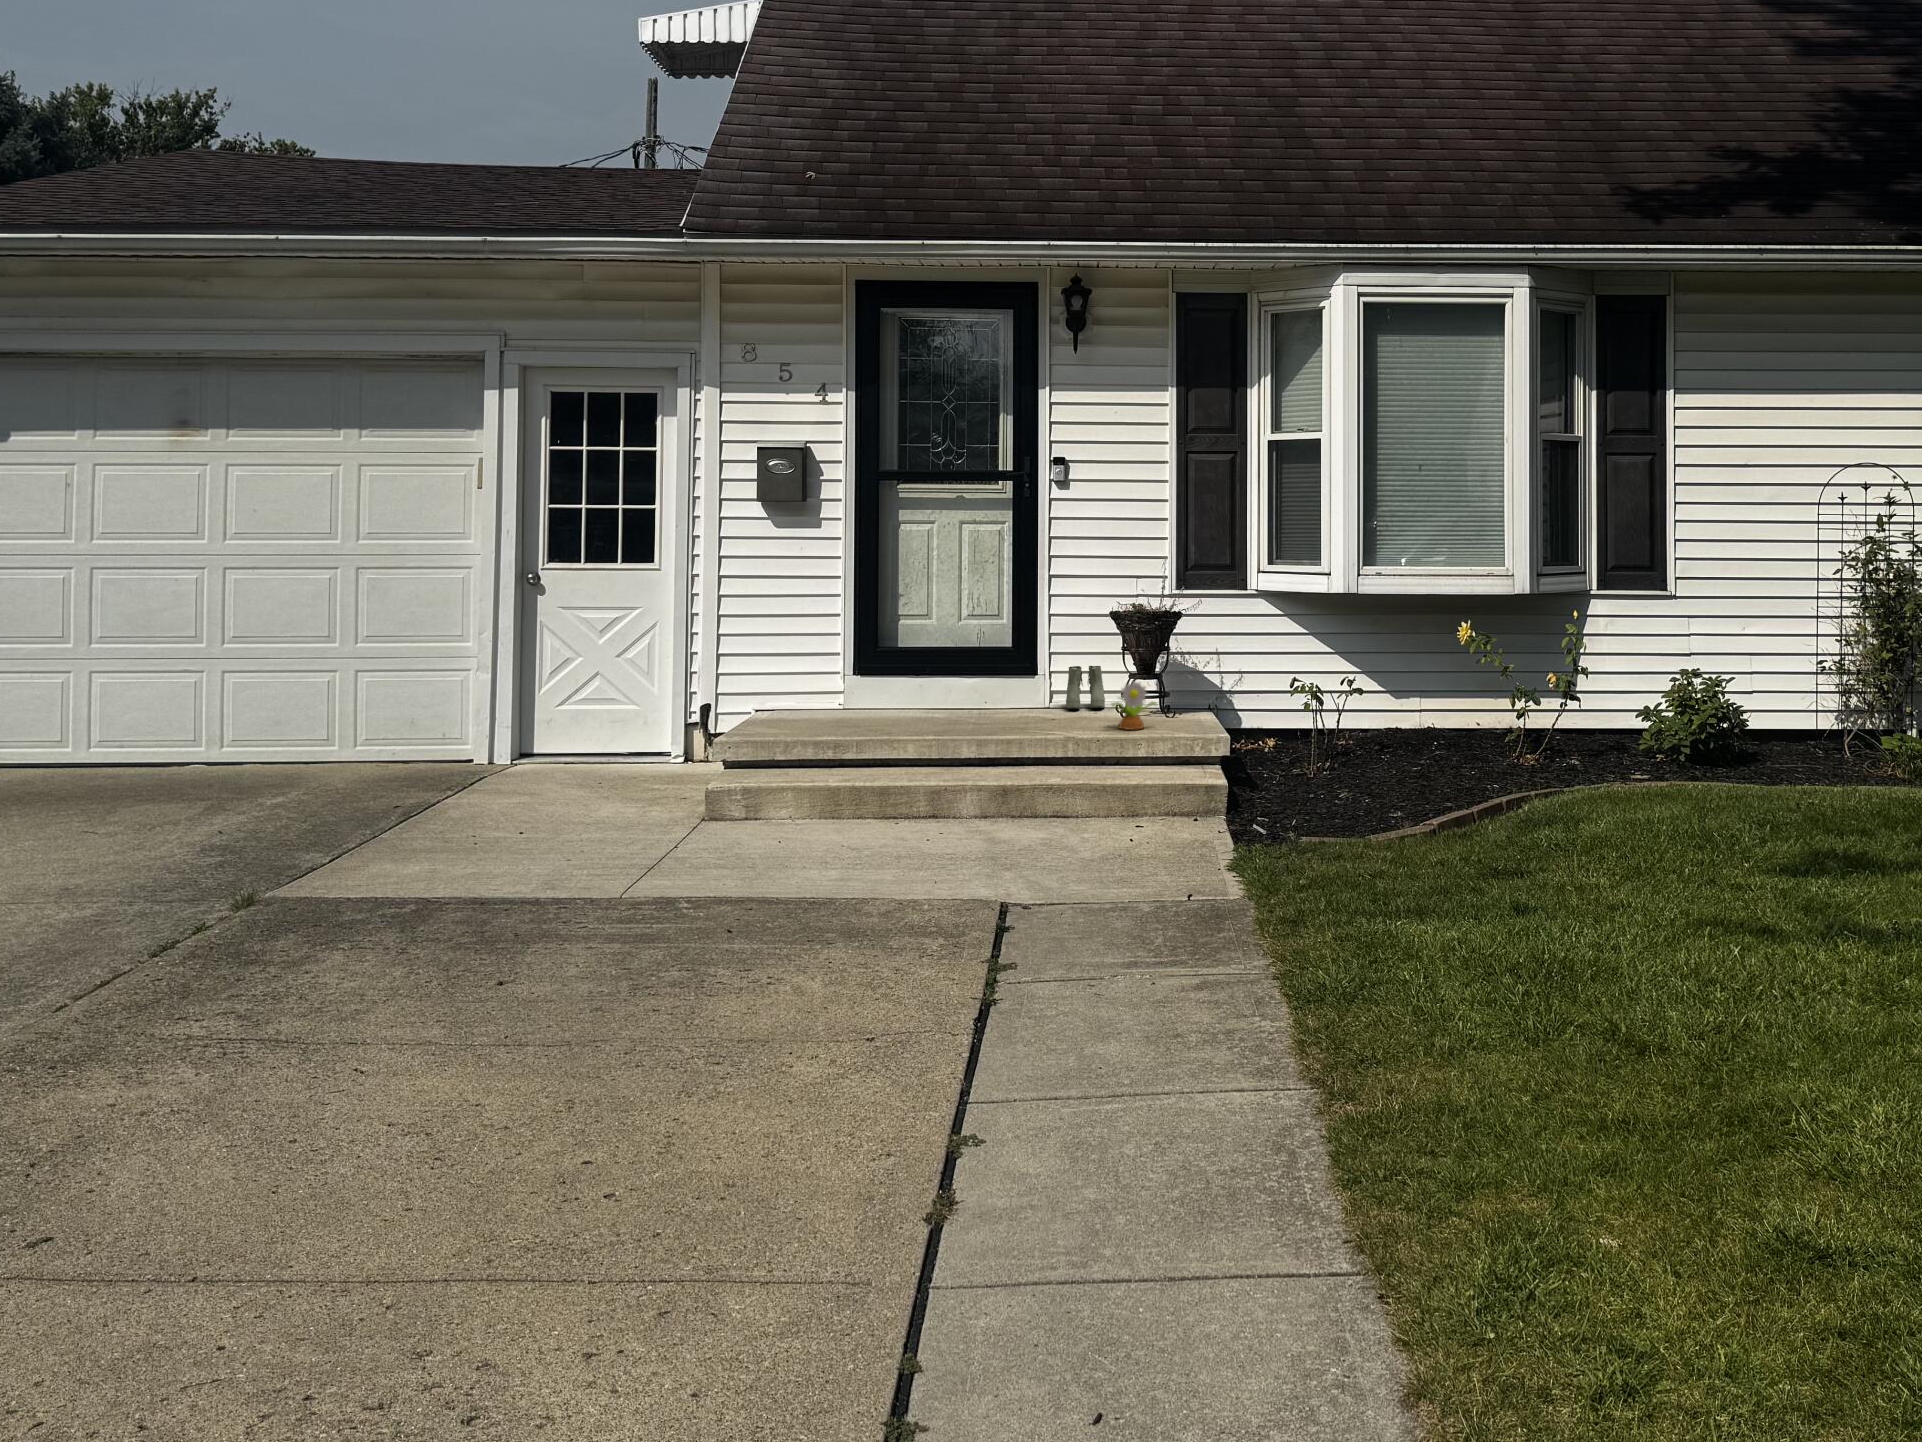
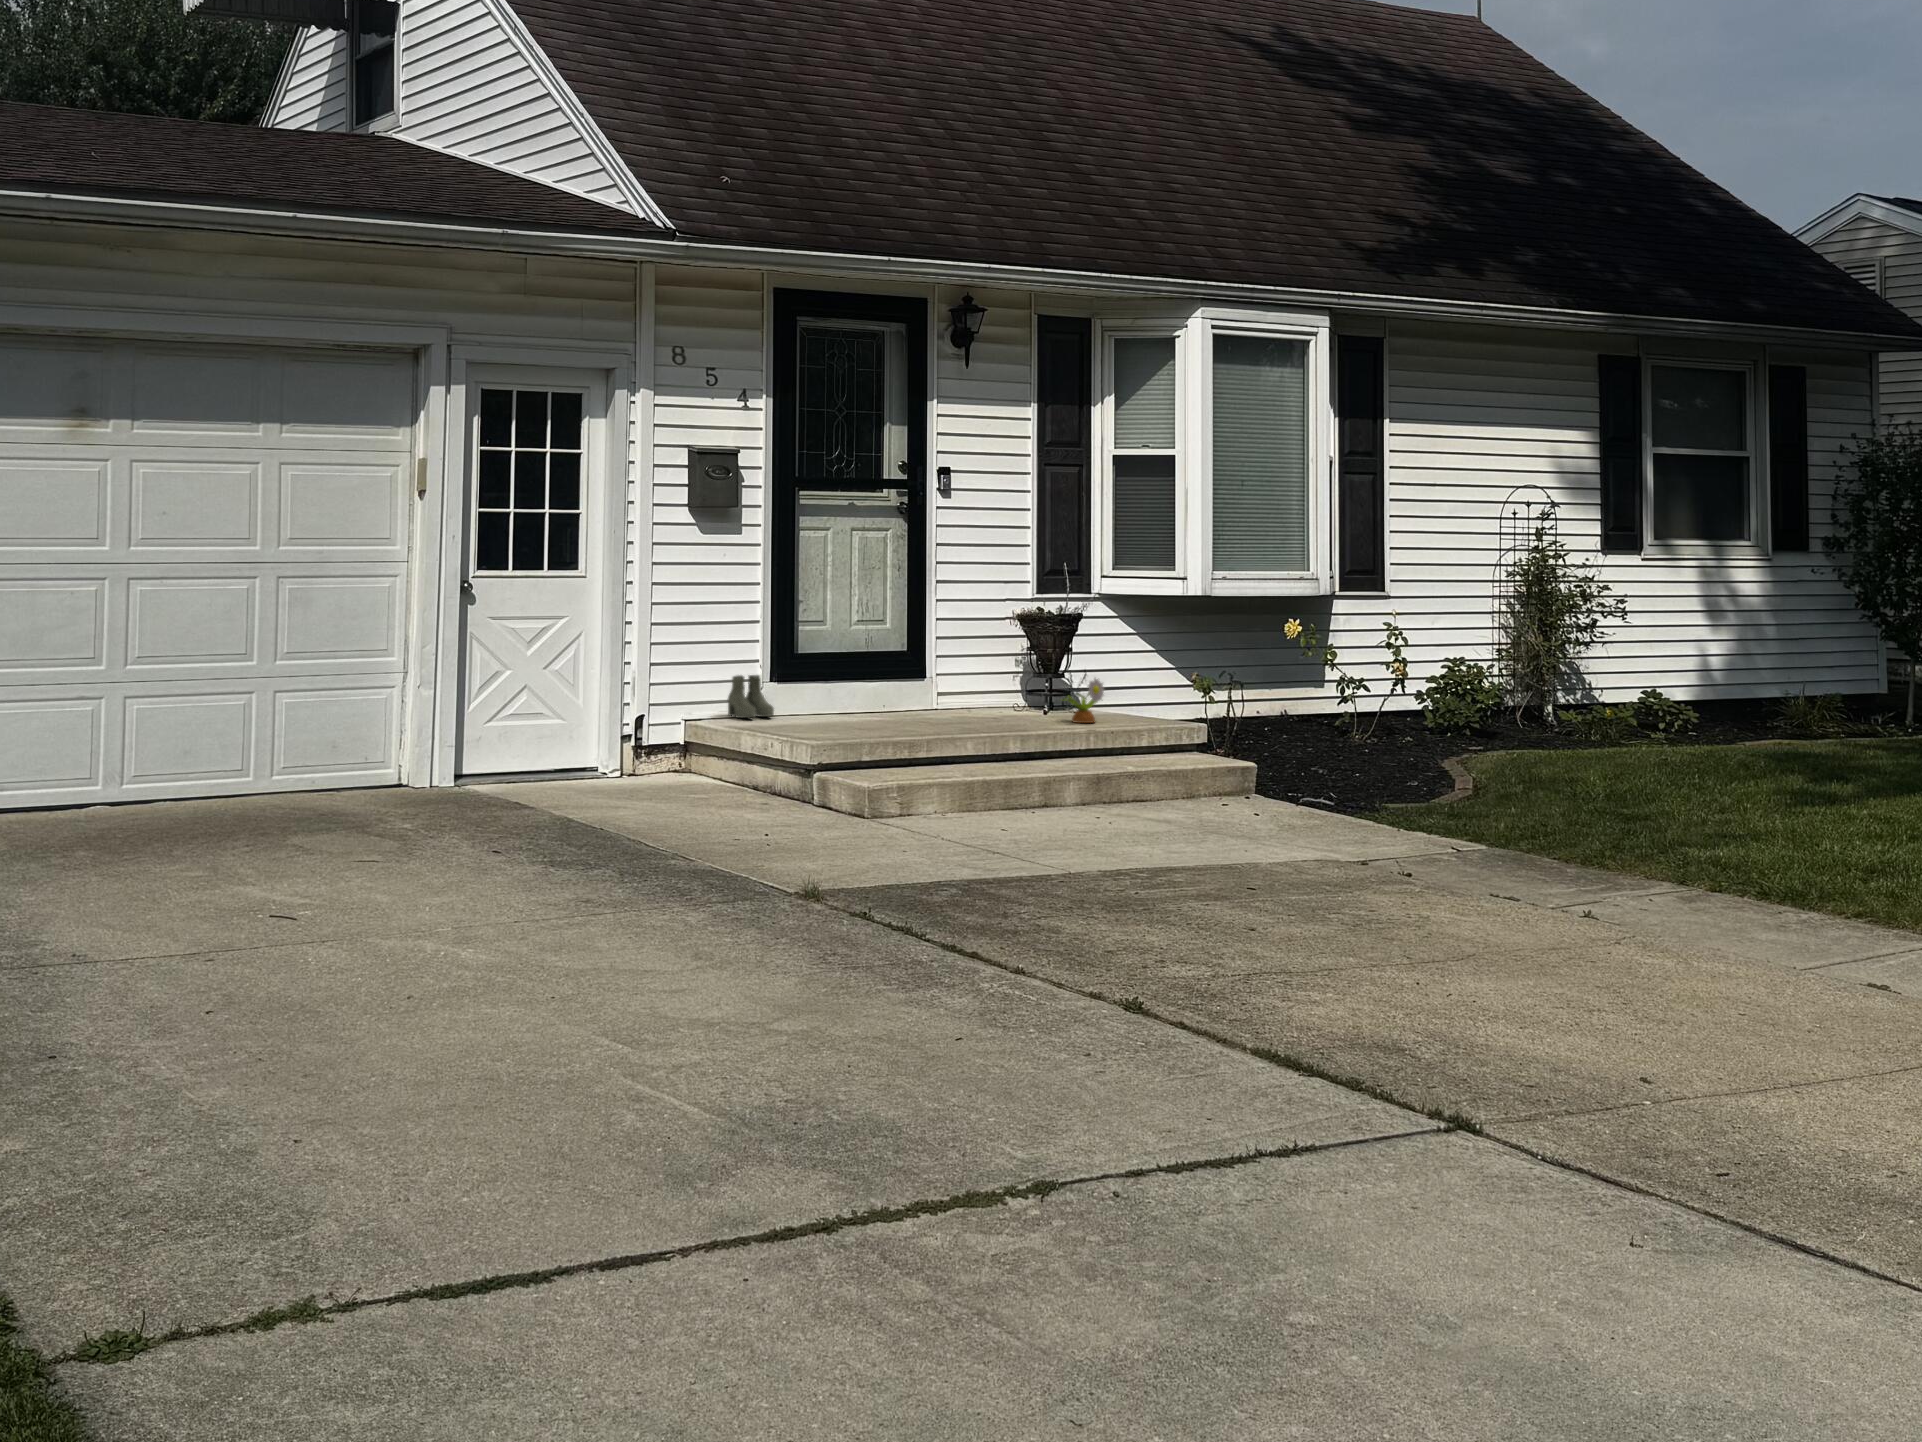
boots: present [1066,666,1105,709] -> present [728,675,774,718]

